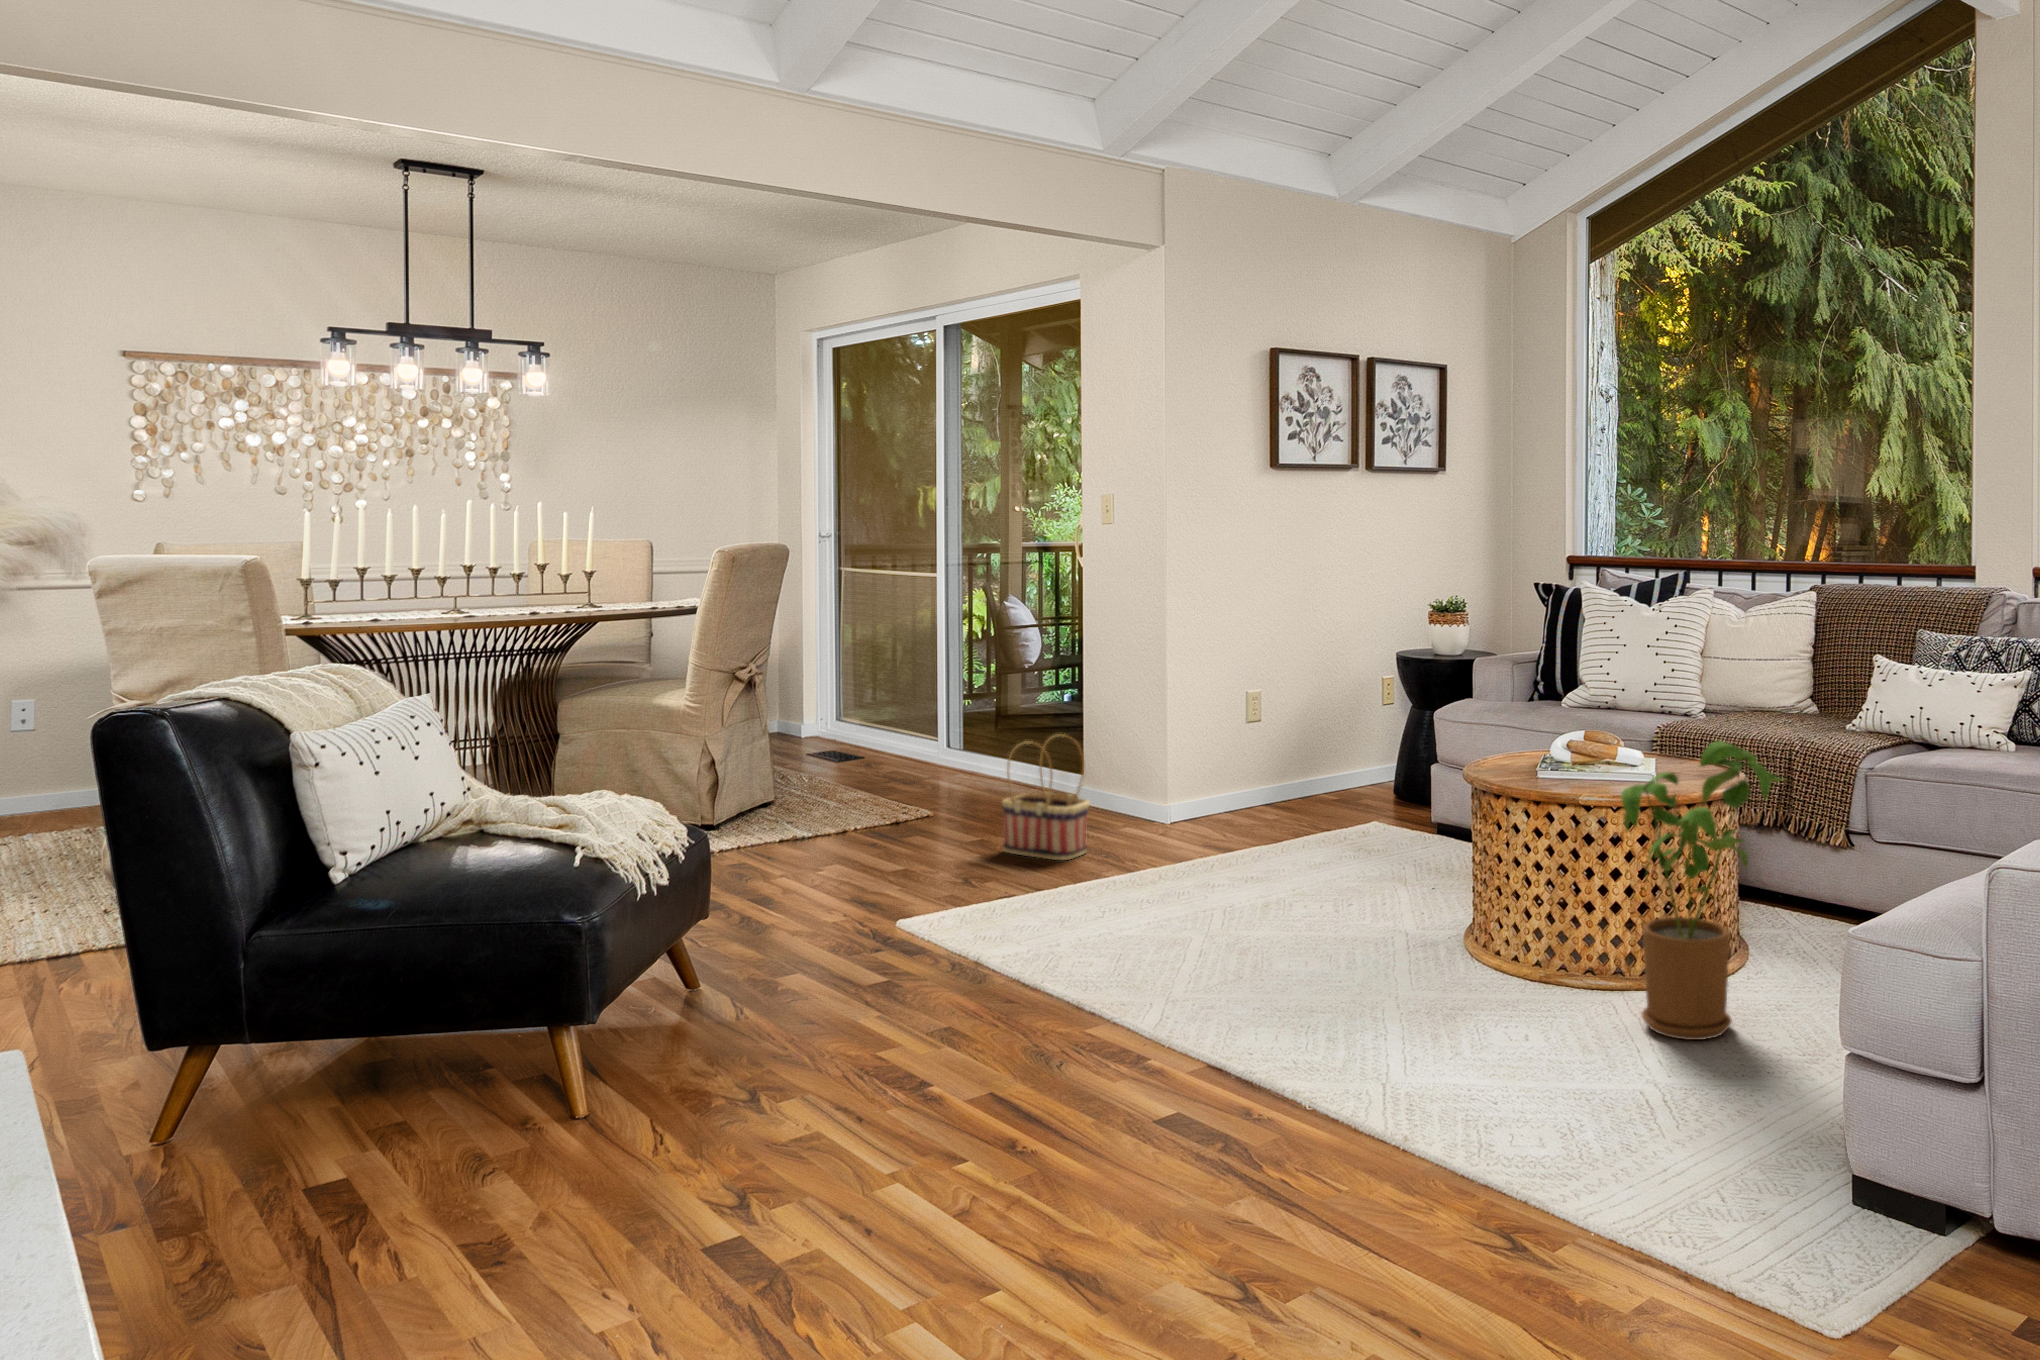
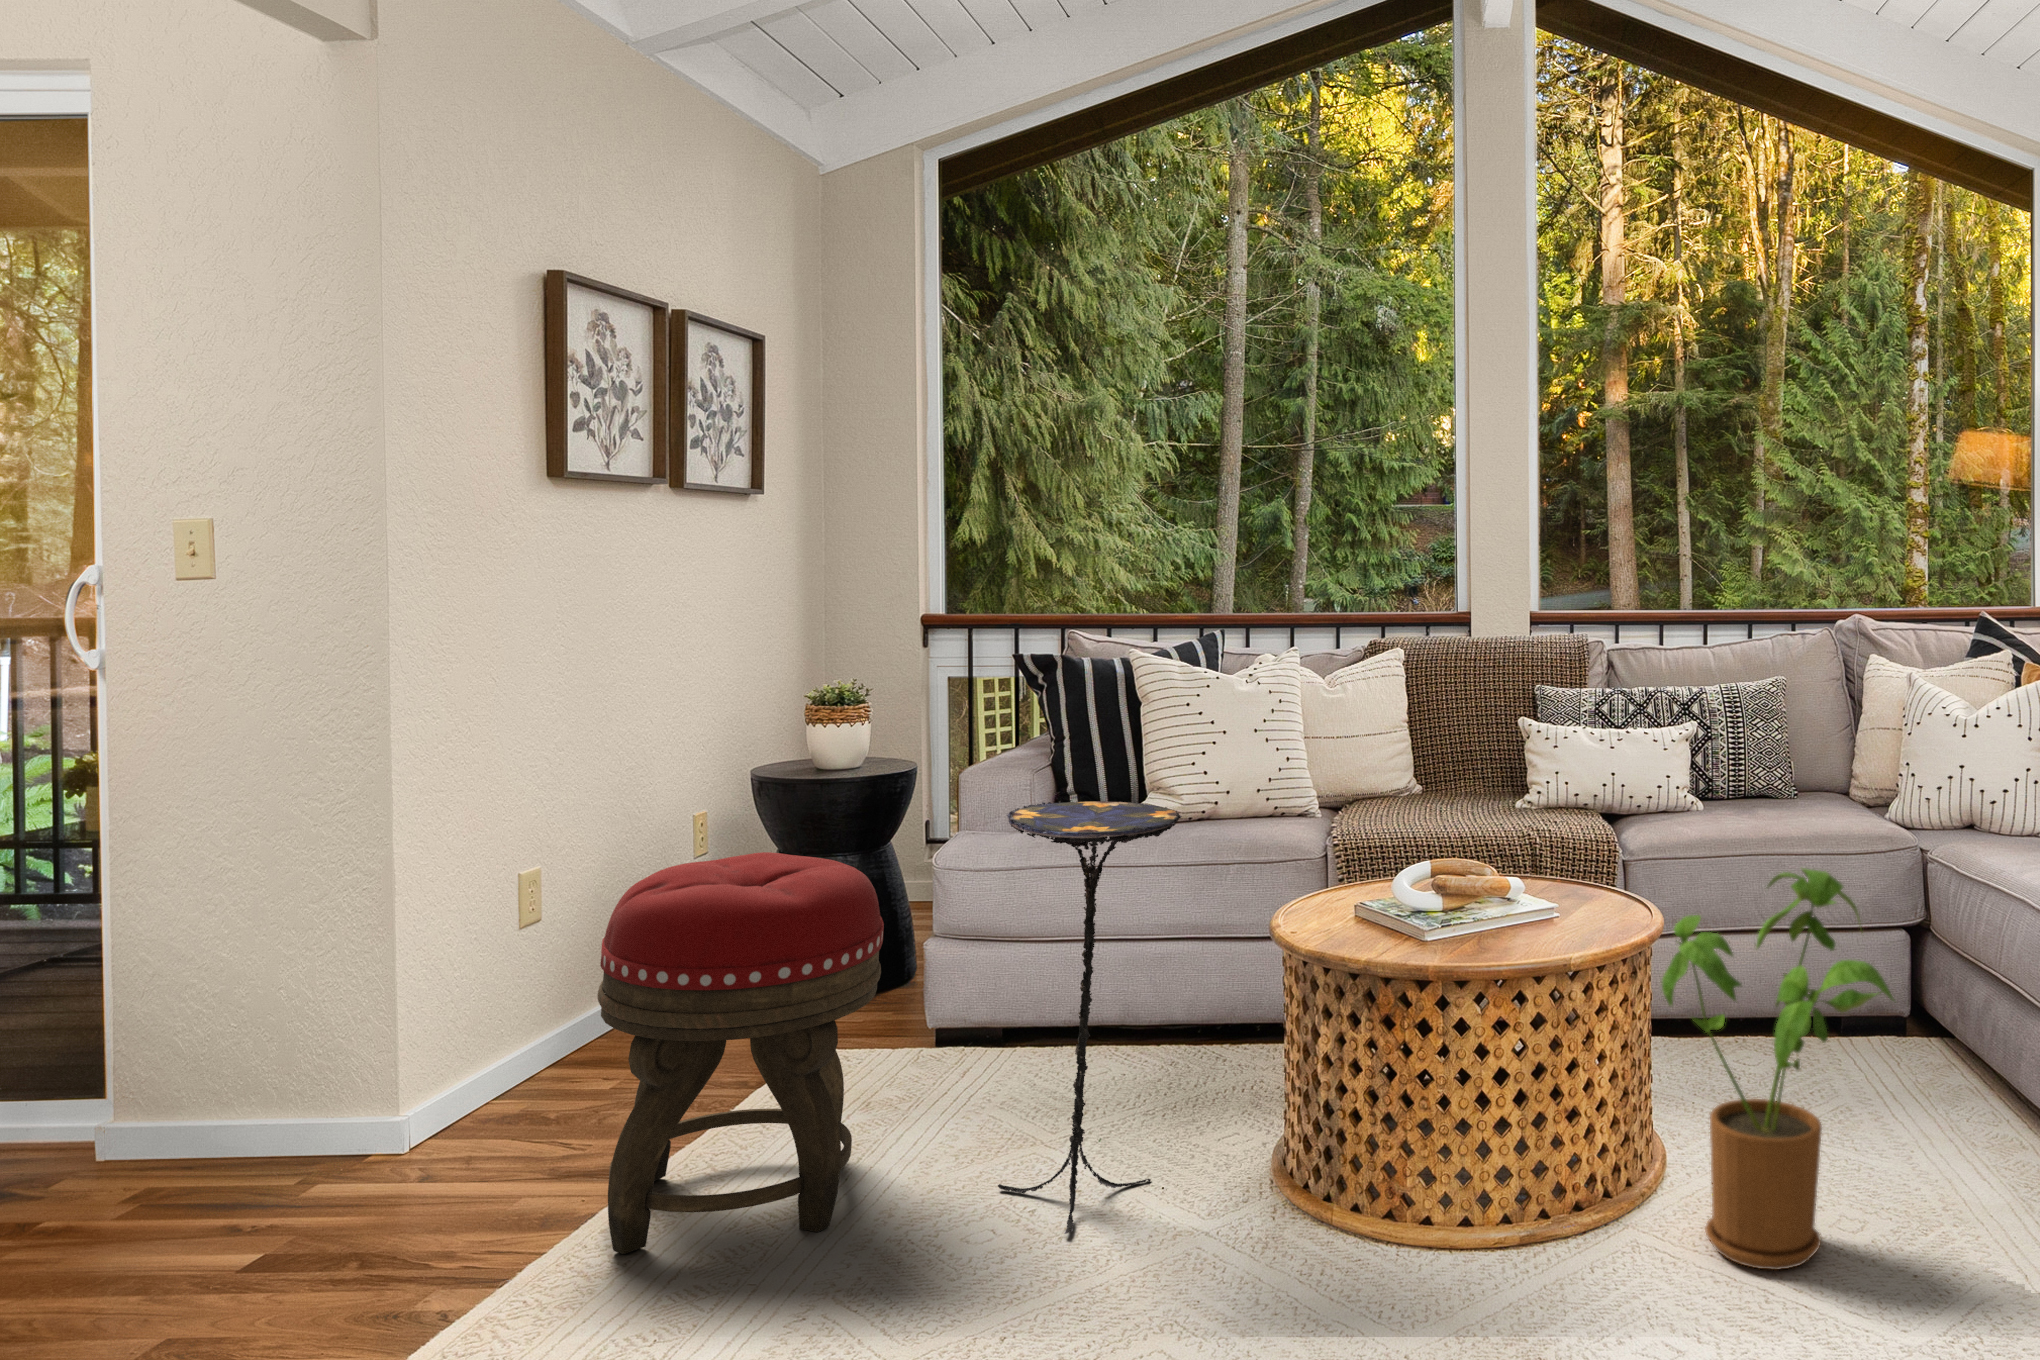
side table: none [1315,660,1424,919] -> present [998,801,1182,1234]
footstool: none [1150,681,1303,892] -> present [598,852,884,1254]
basket: present [1002,735,1090,860] -> none [151,1015,377,1293]

